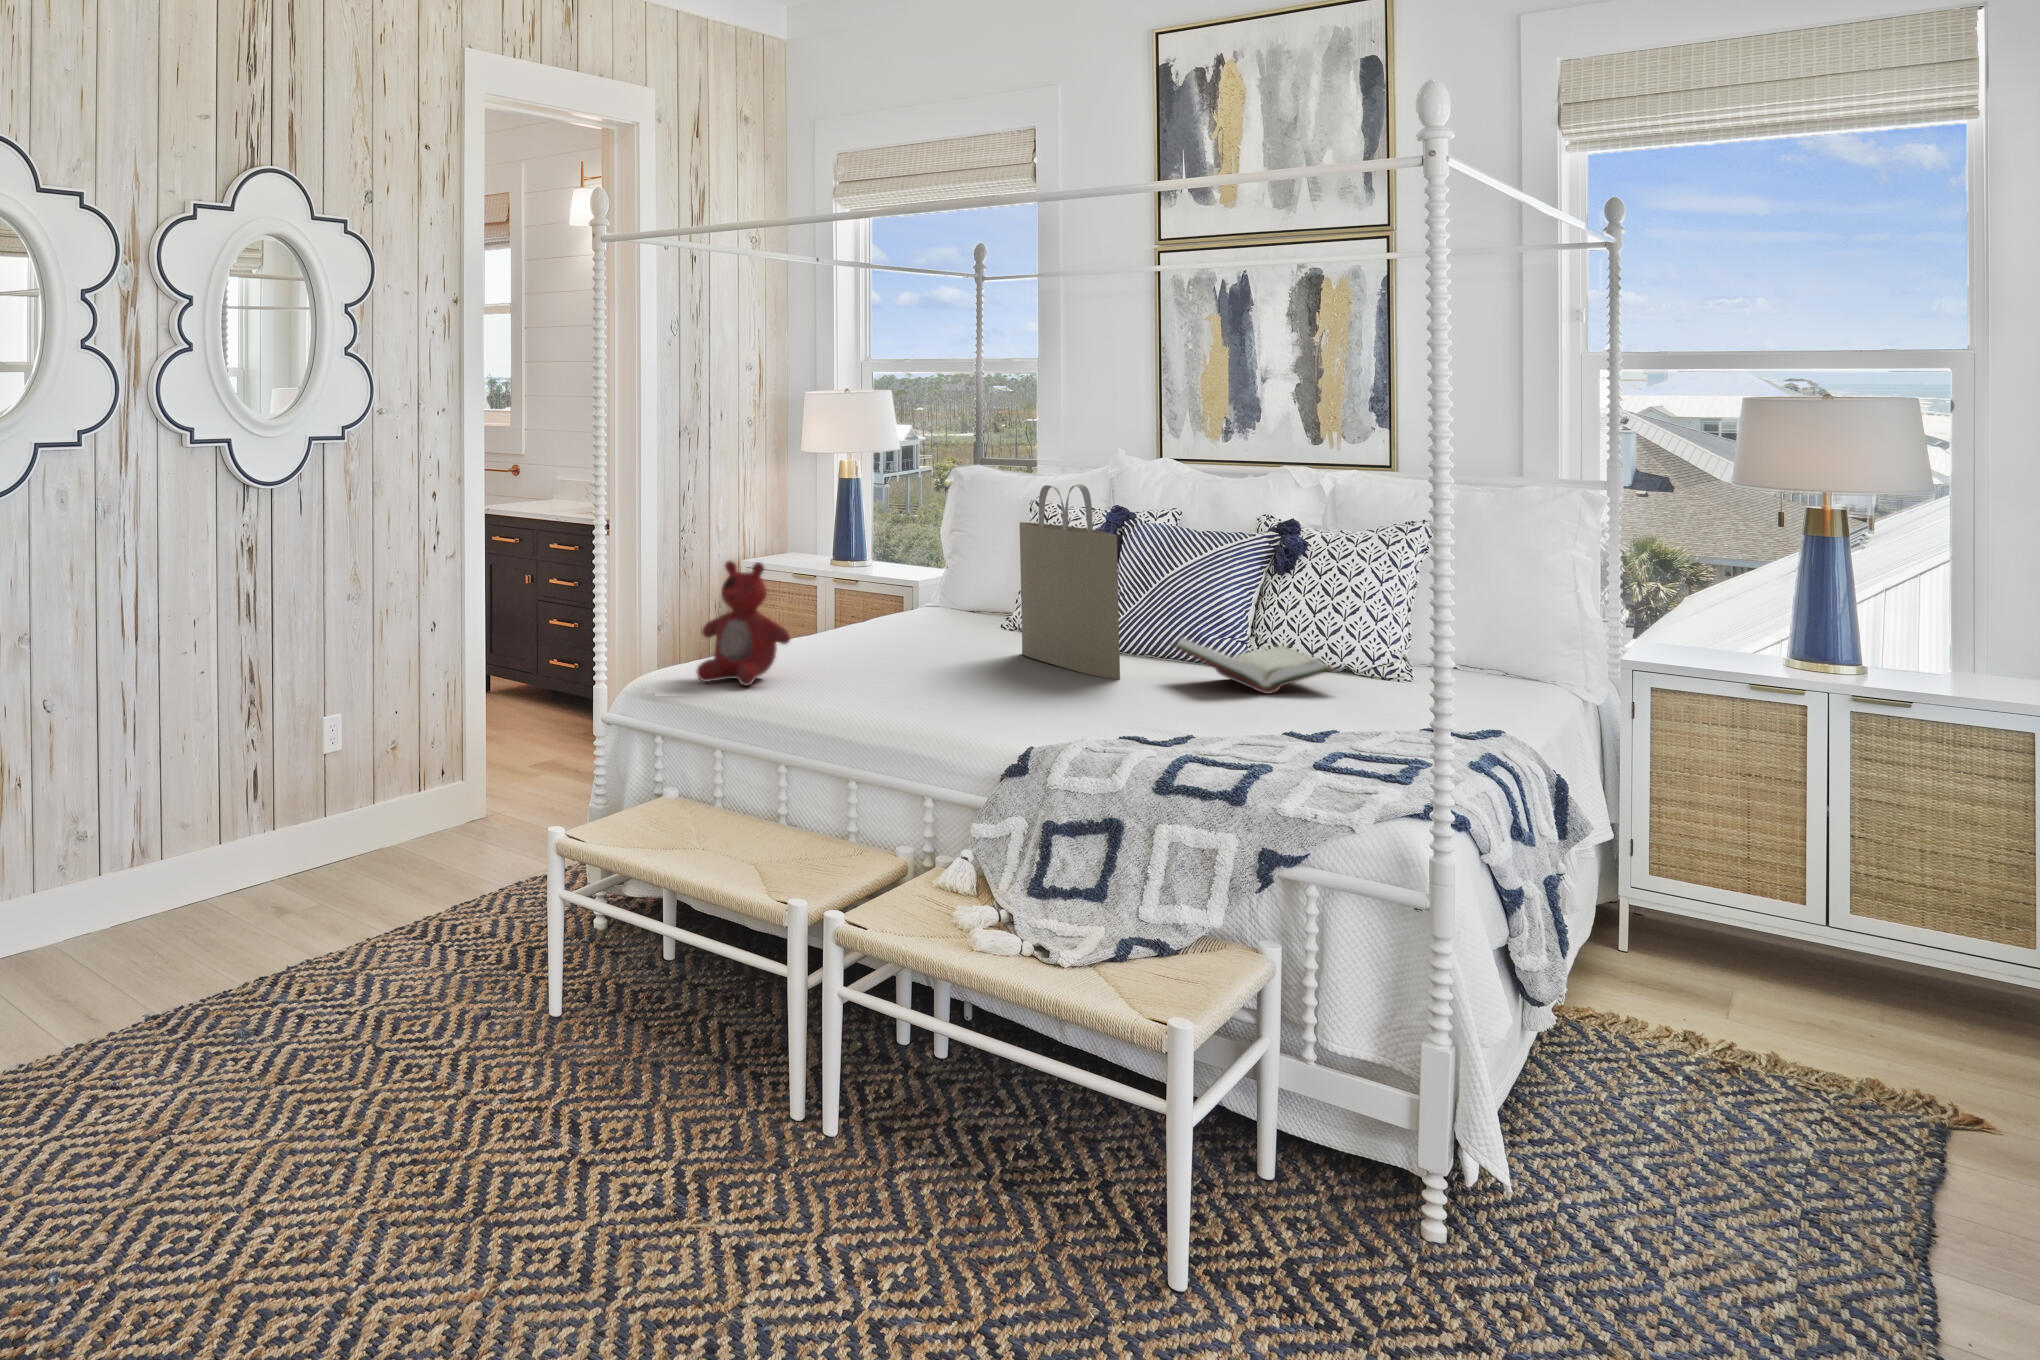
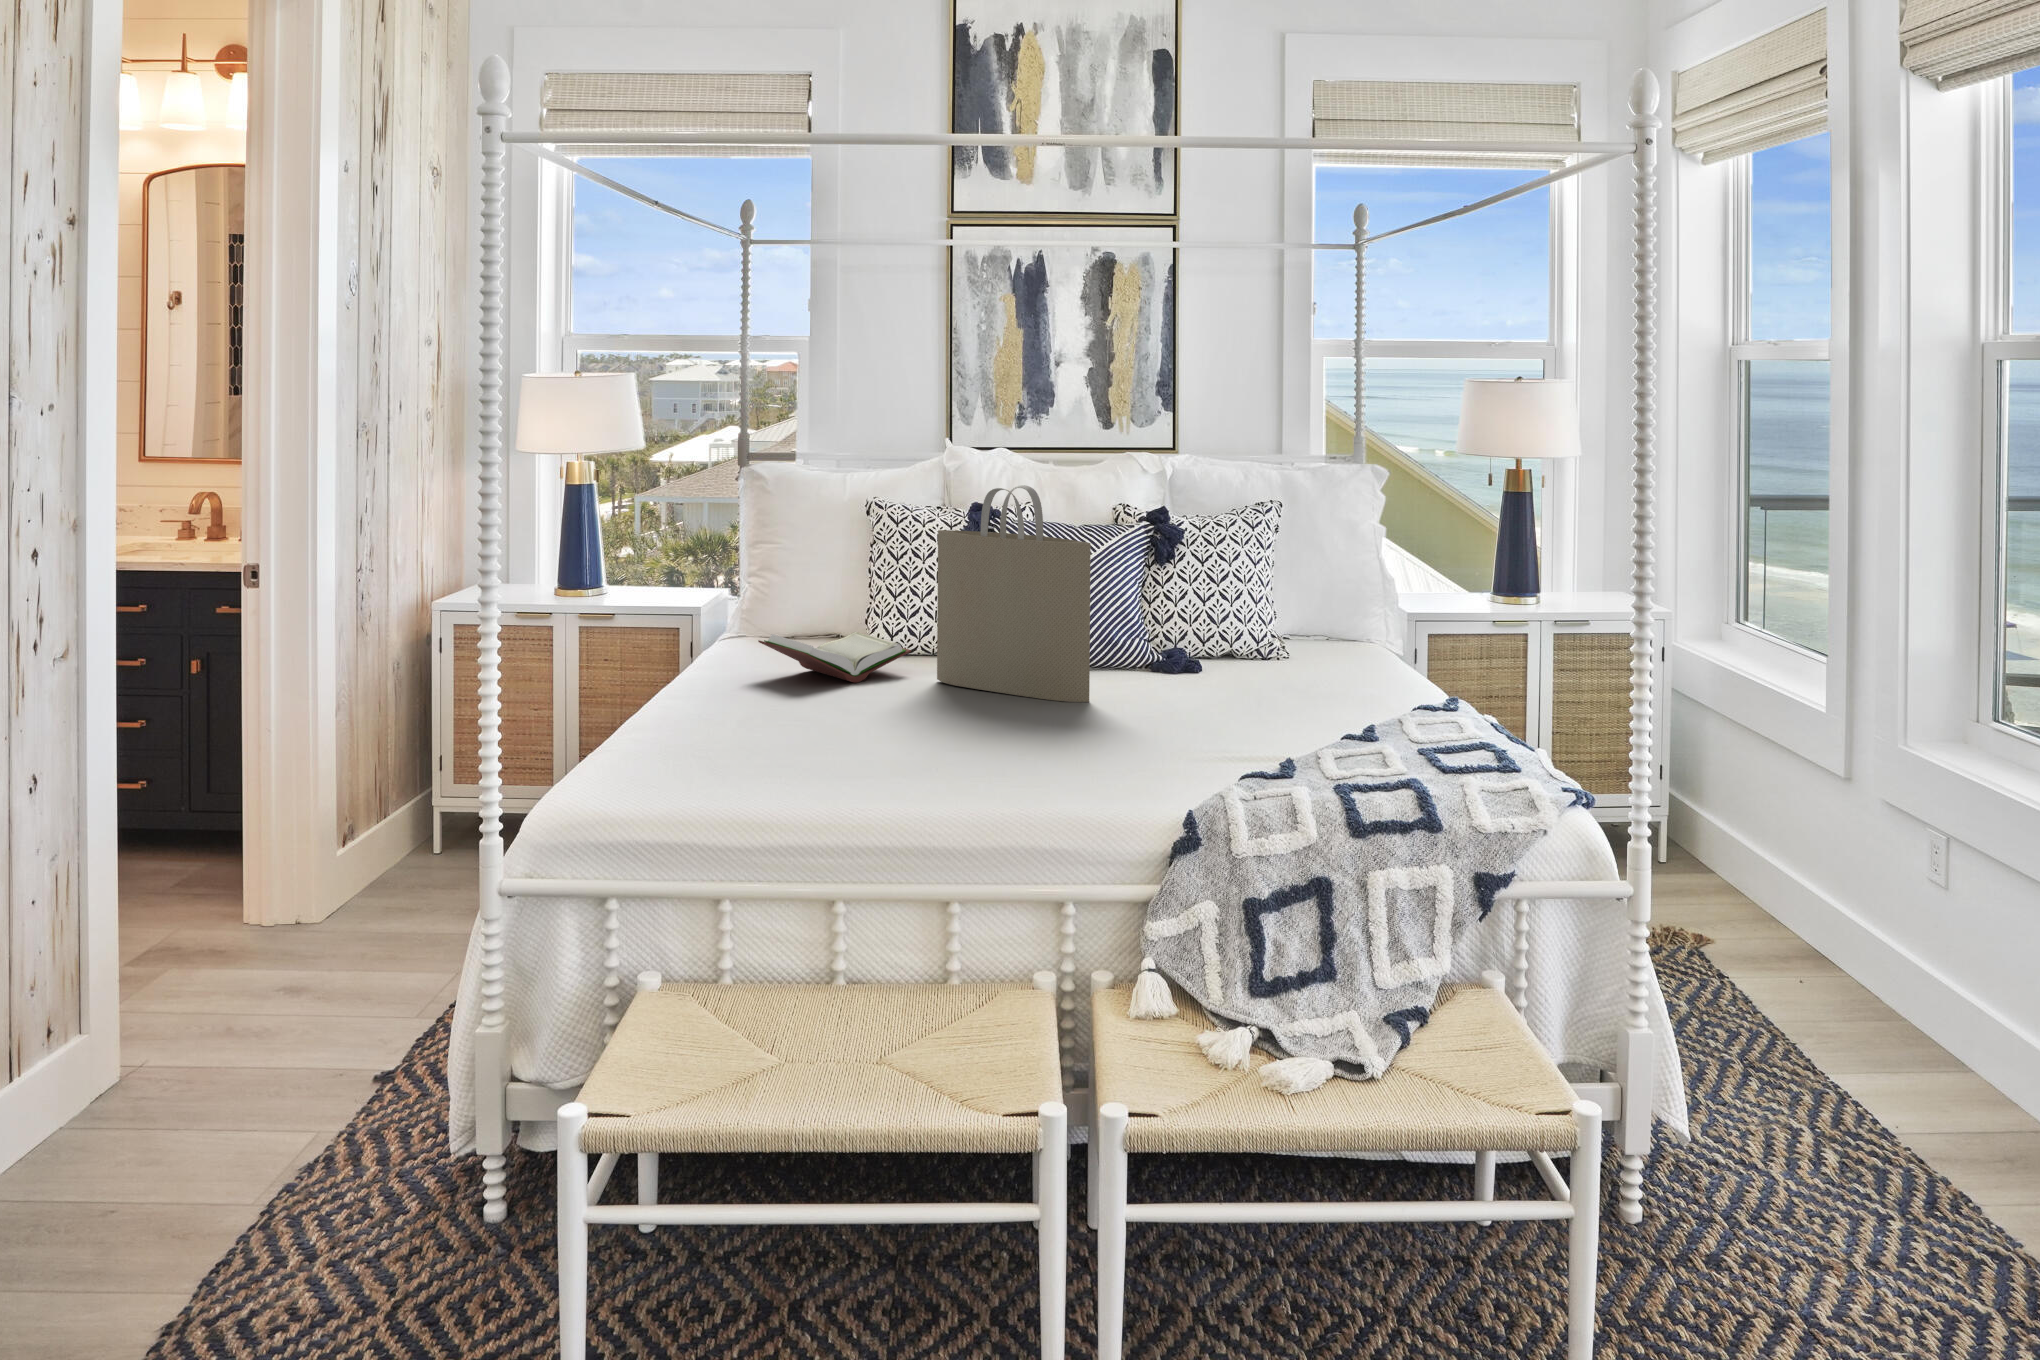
stuffed bear: present [697,561,790,686] -> none [636,607,768,778]
book: present [1173,638,1333,694] -> present [758,632,911,683]

